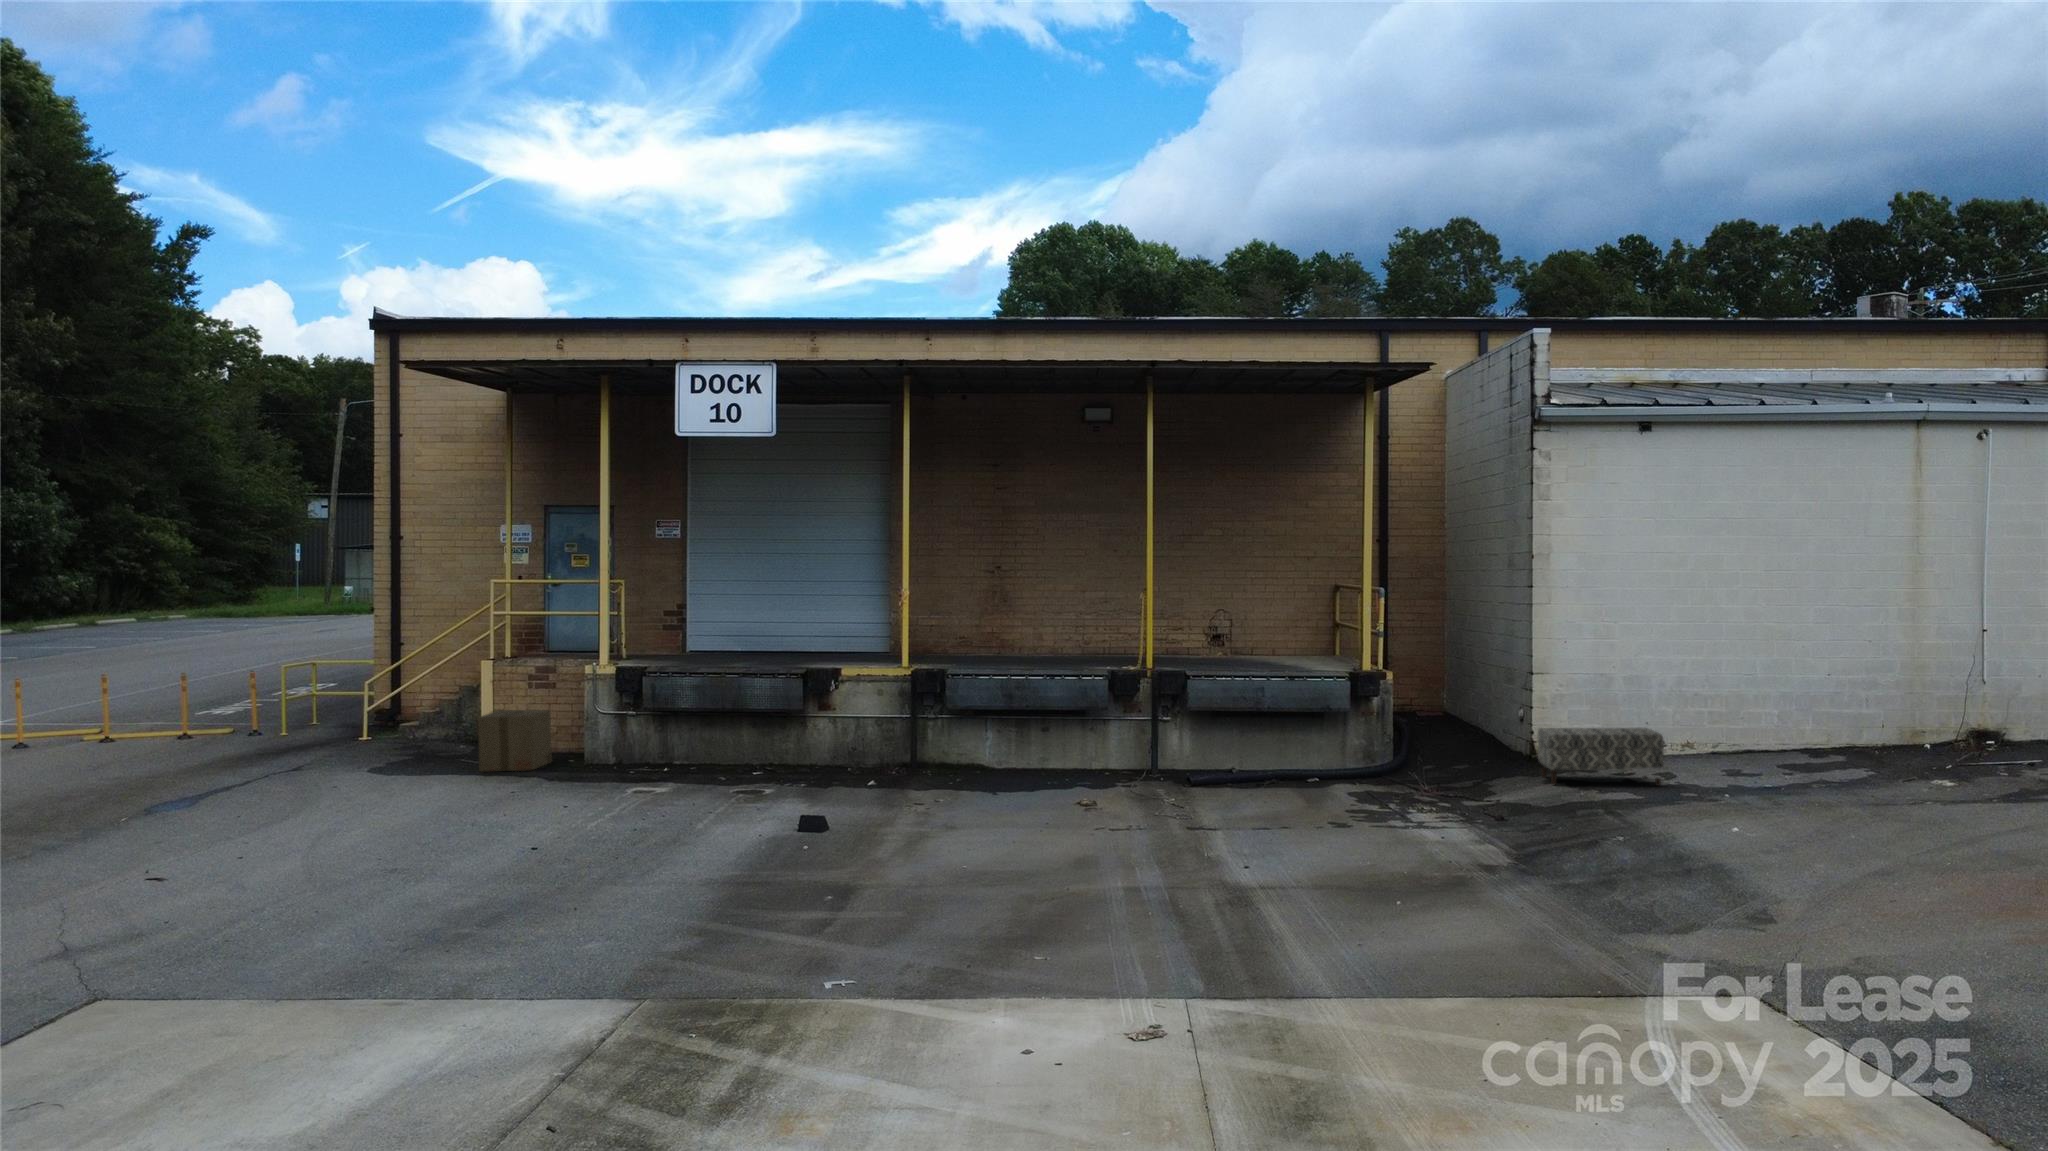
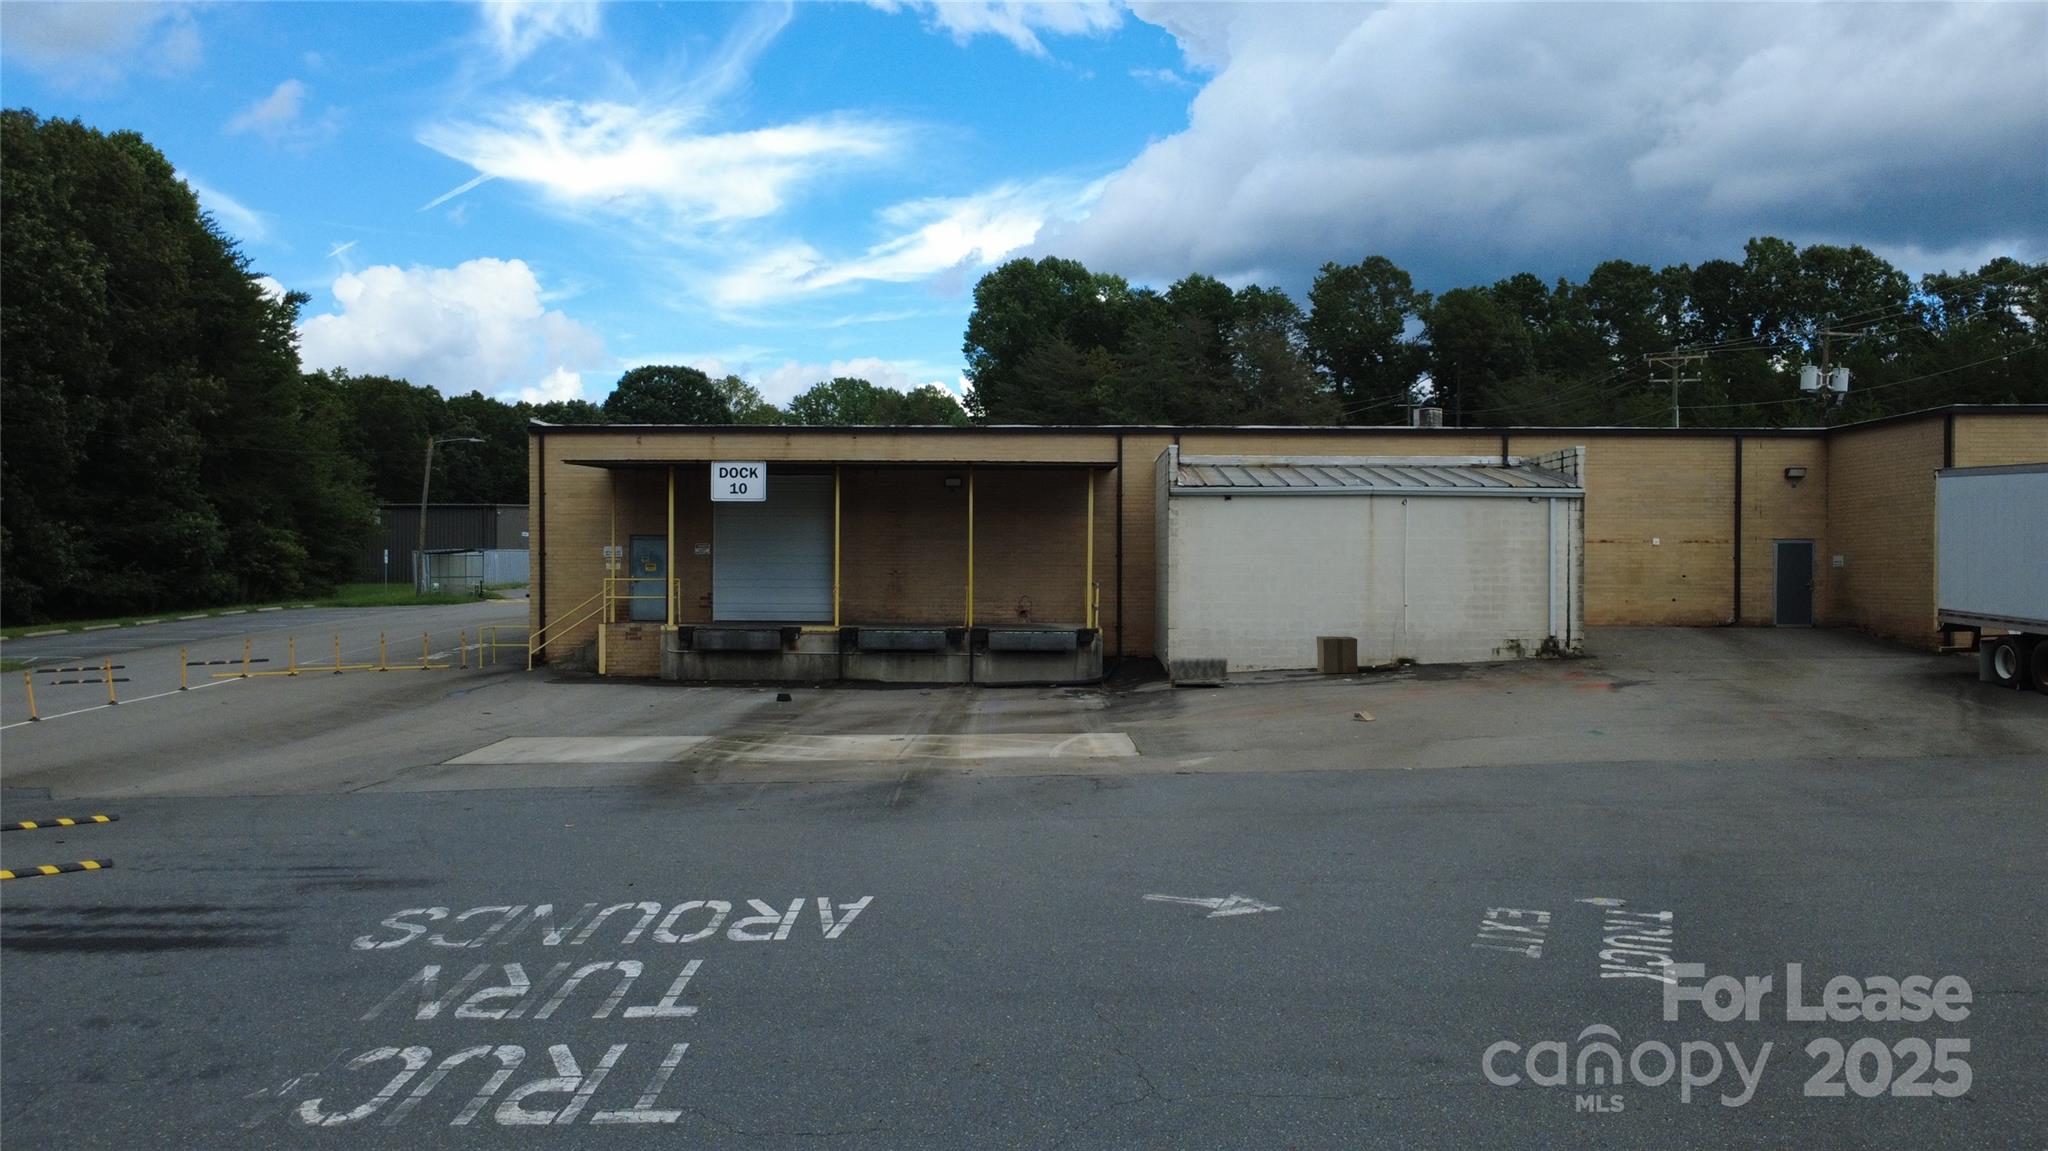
cardboard box: present [477,710,552,772] -> present [1316,636,1358,673]

